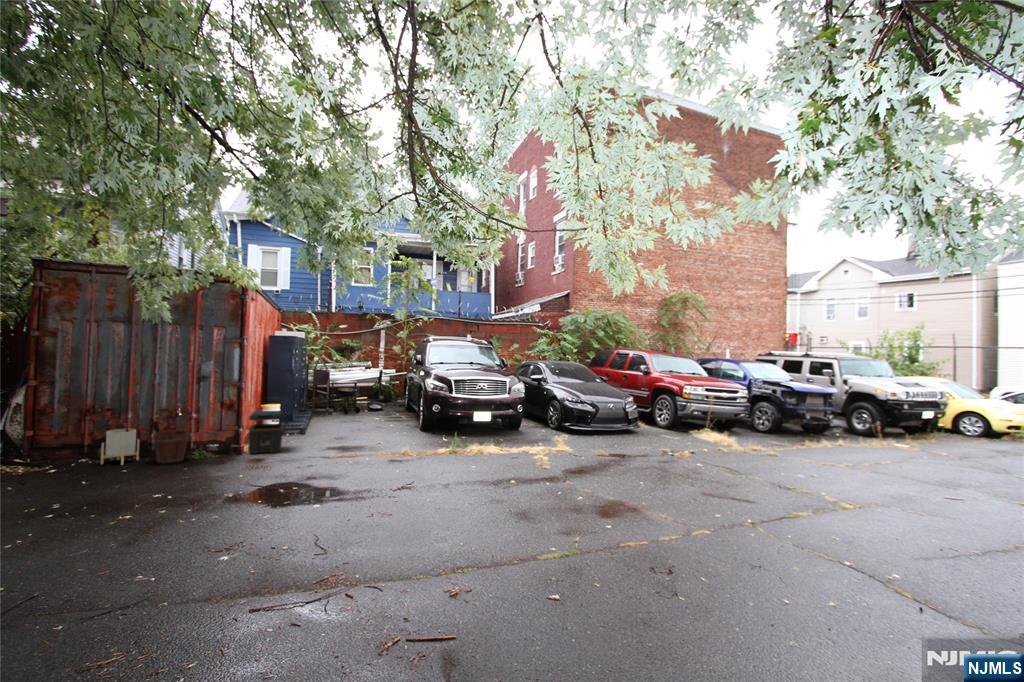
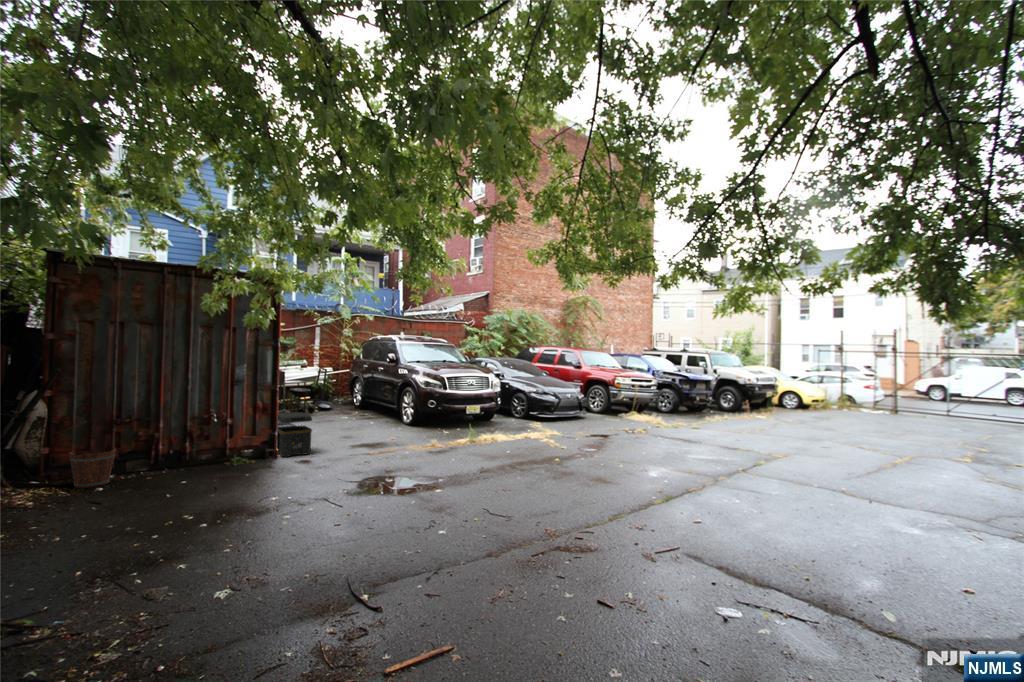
planter: present [101,429,139,465] -> none [136,439,173,479]
bucket: present [153,430,189,464] -> present [69,448,116,488]

